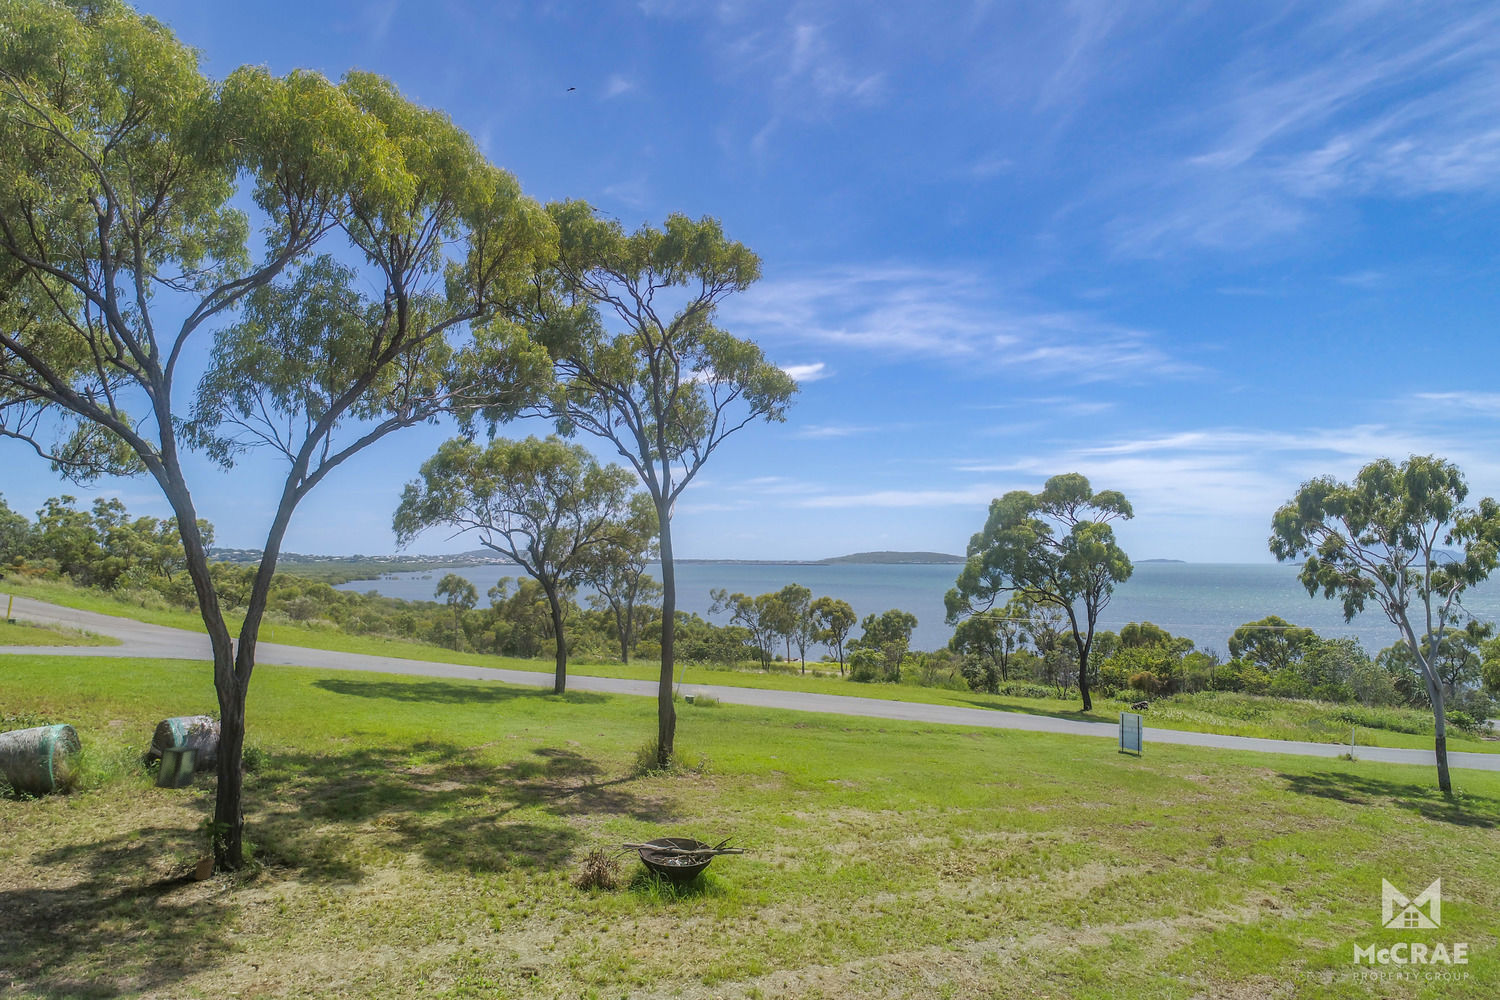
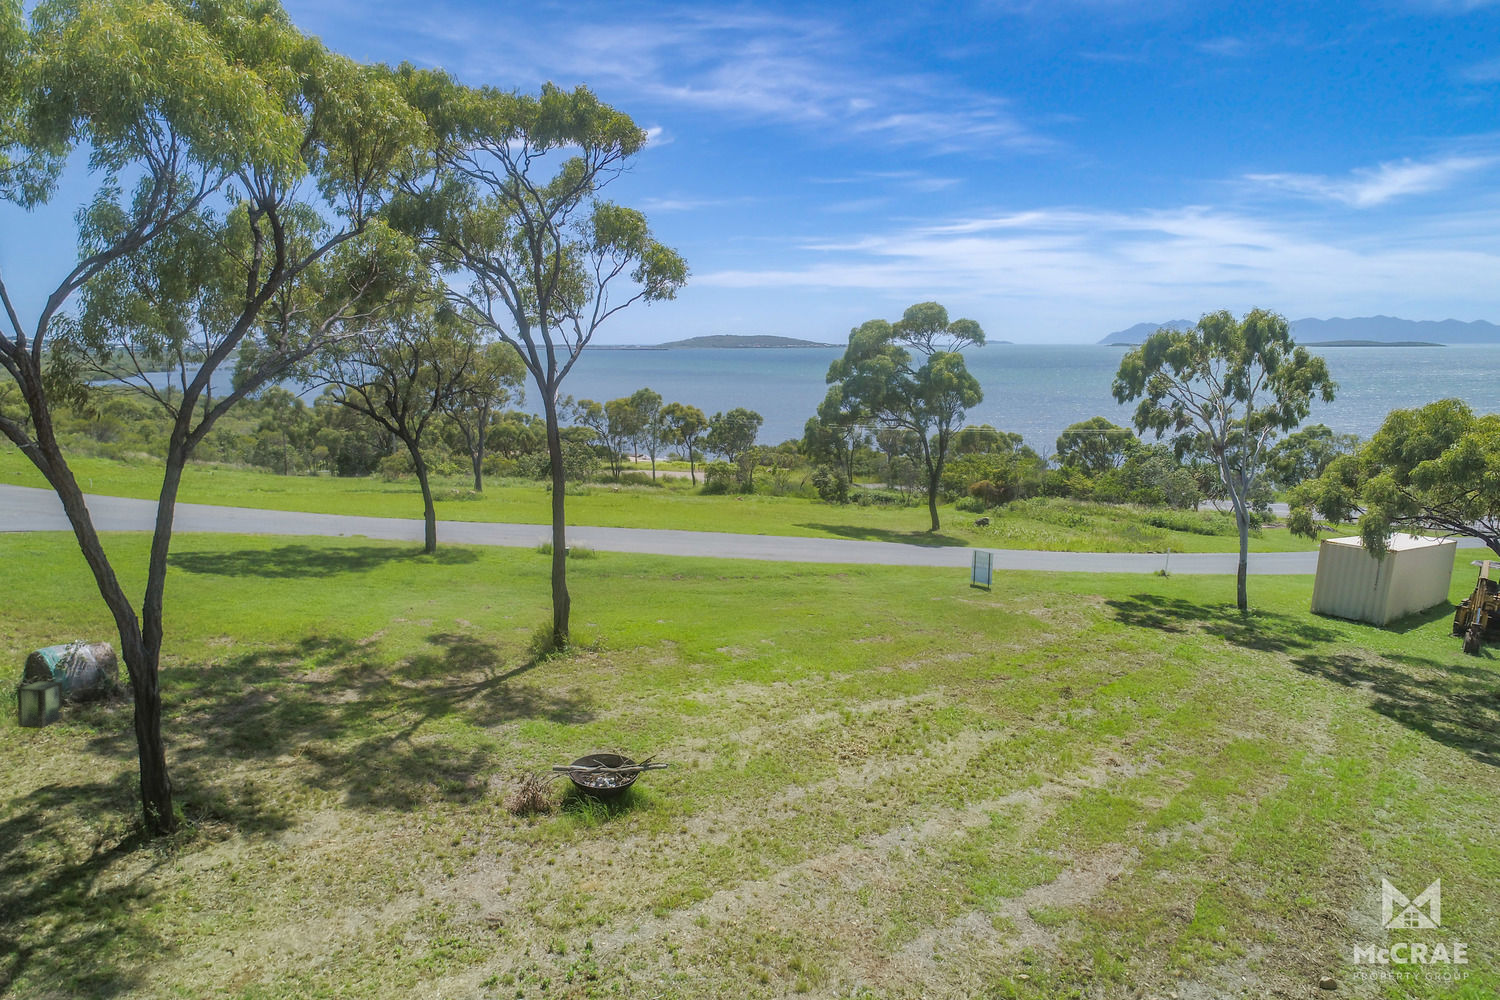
potted plant: present [195,817,231,880] -> none [100,791,147,853]

